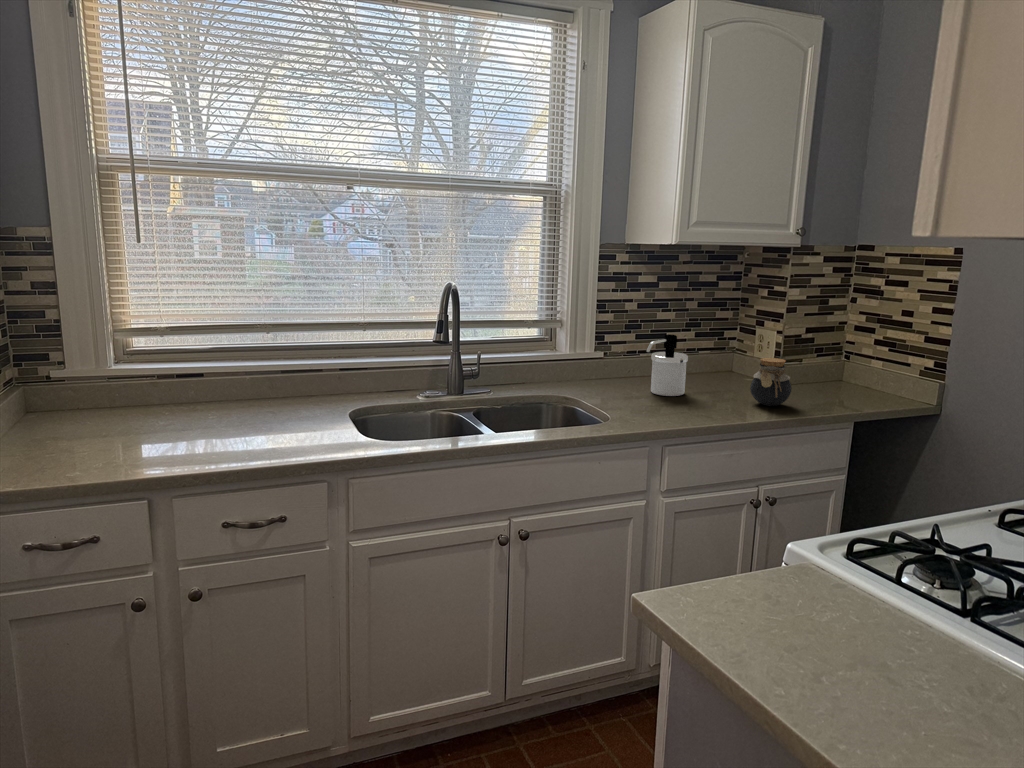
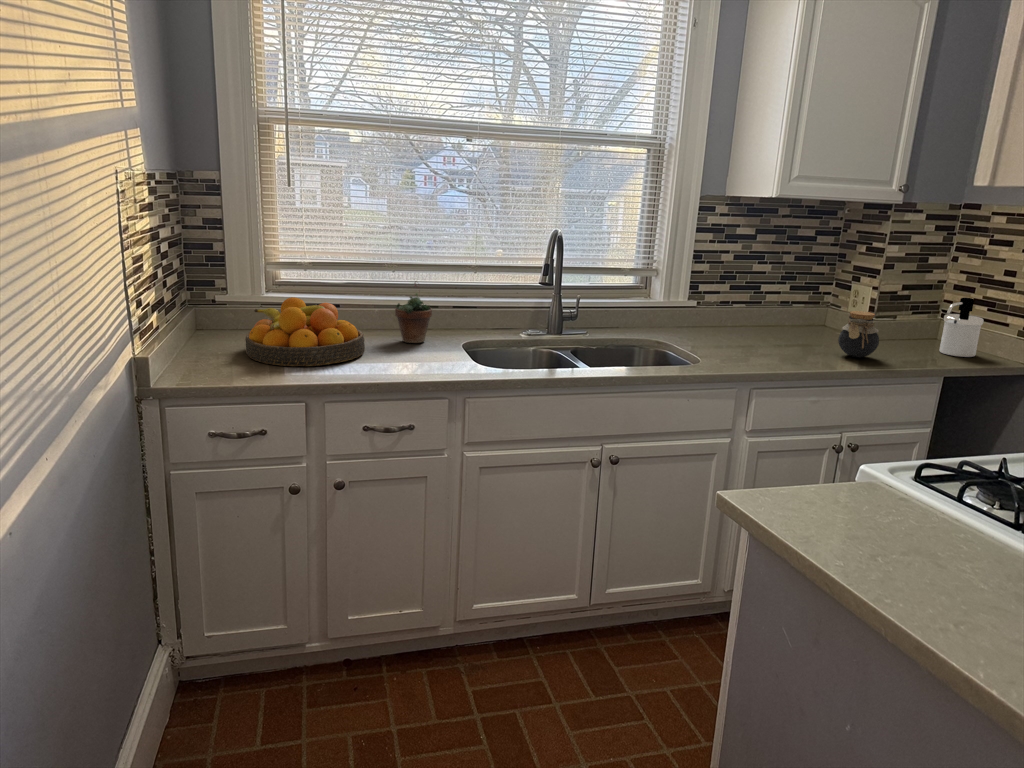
soap dispenser: present [646,334,688,396] -> present [939,298,984,357]
succulent plant: none [268,345,312,415] -> present [395,283,432,343]
fruit bowl: none [81,370,231,454] -> present [245,297,365,366]

